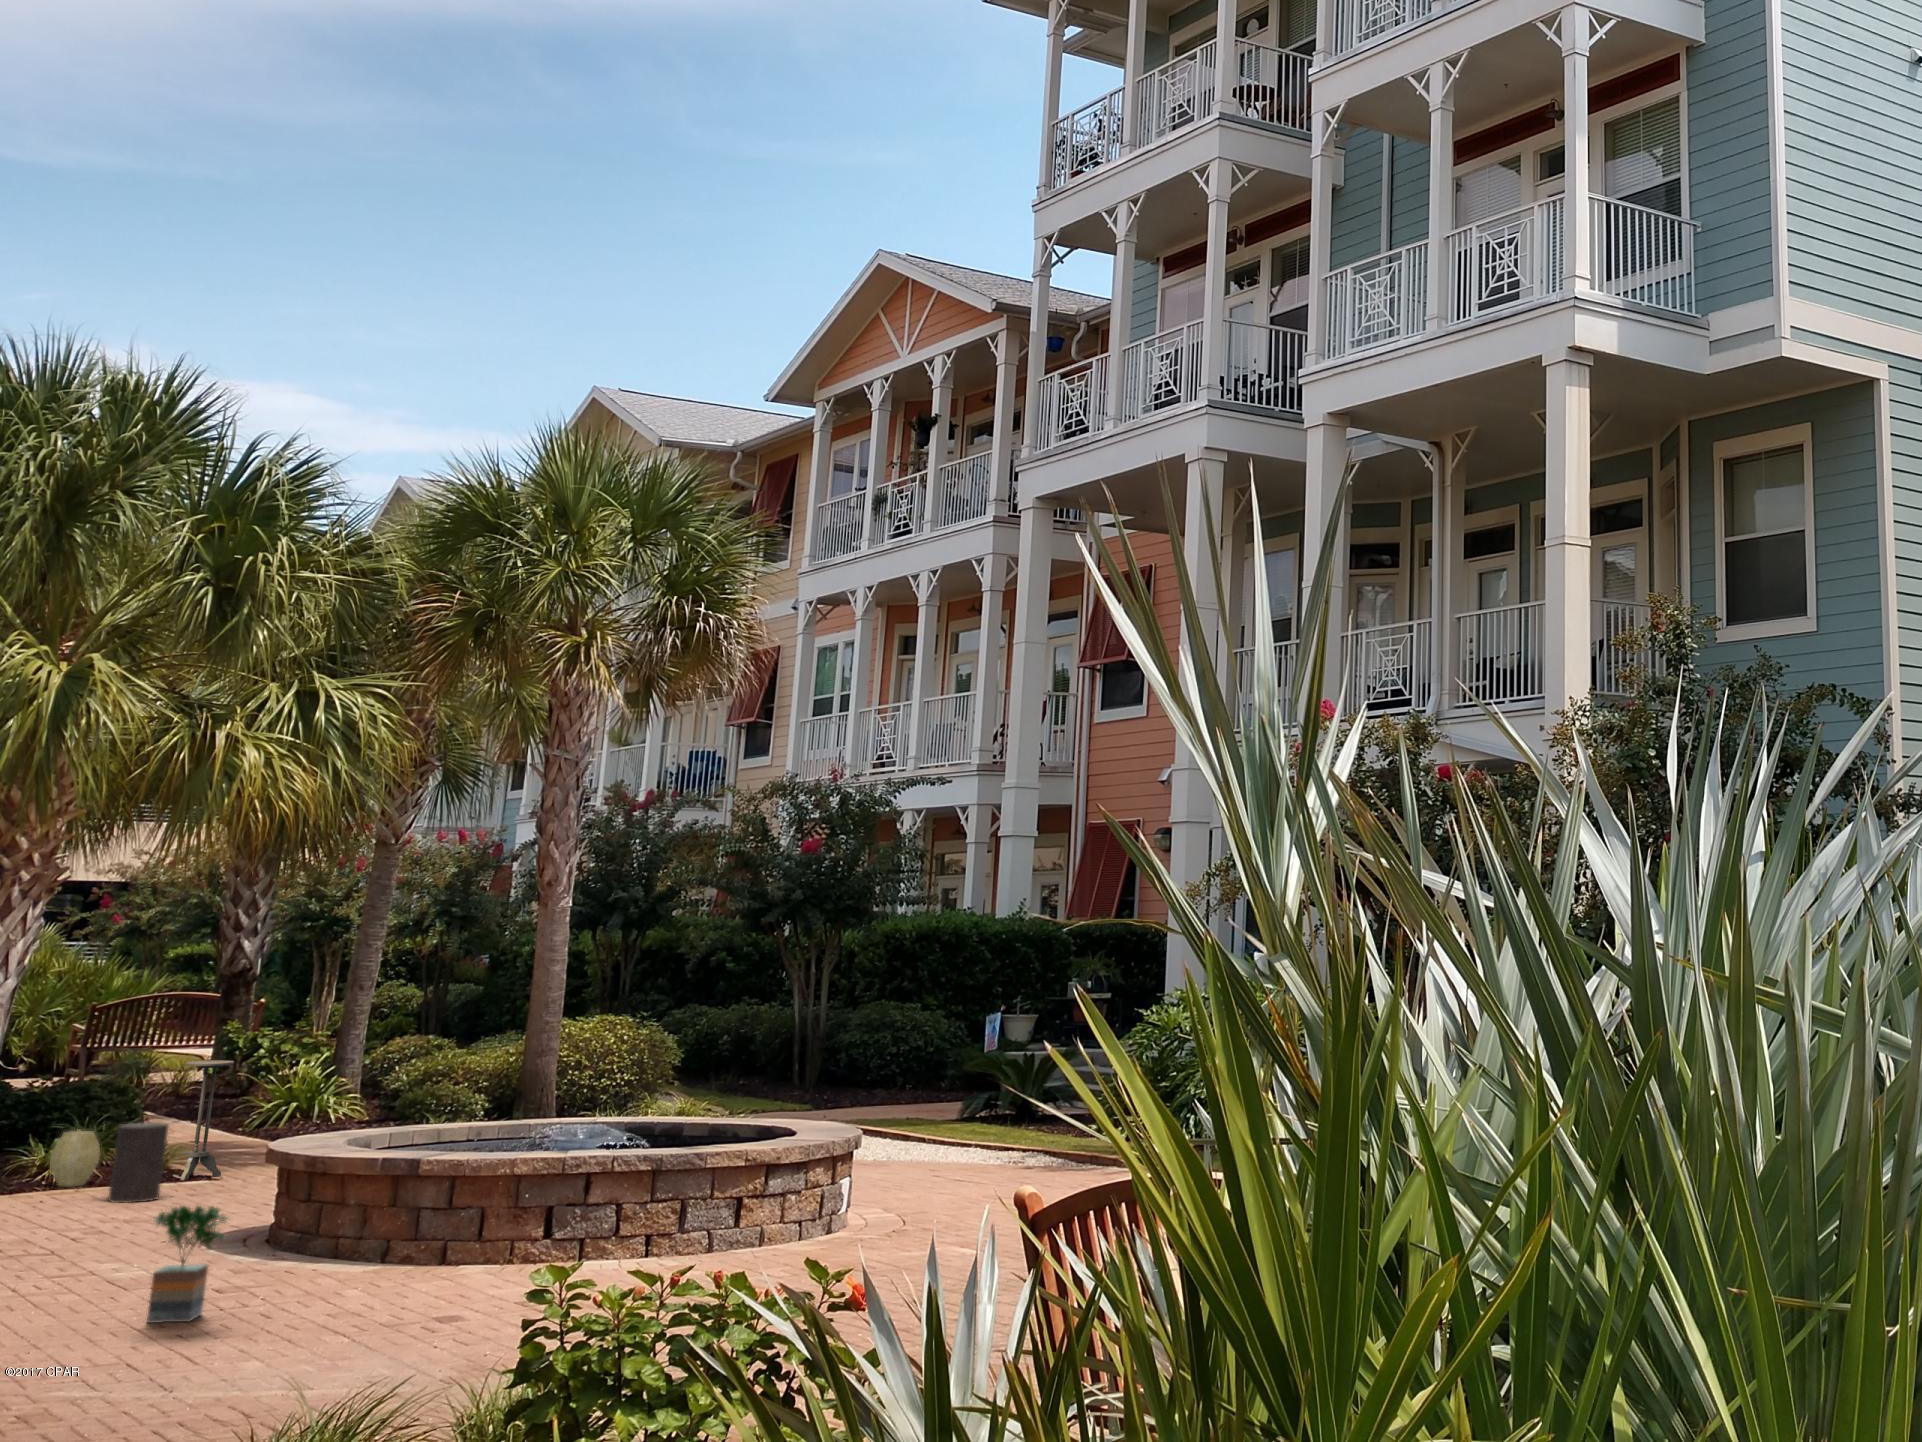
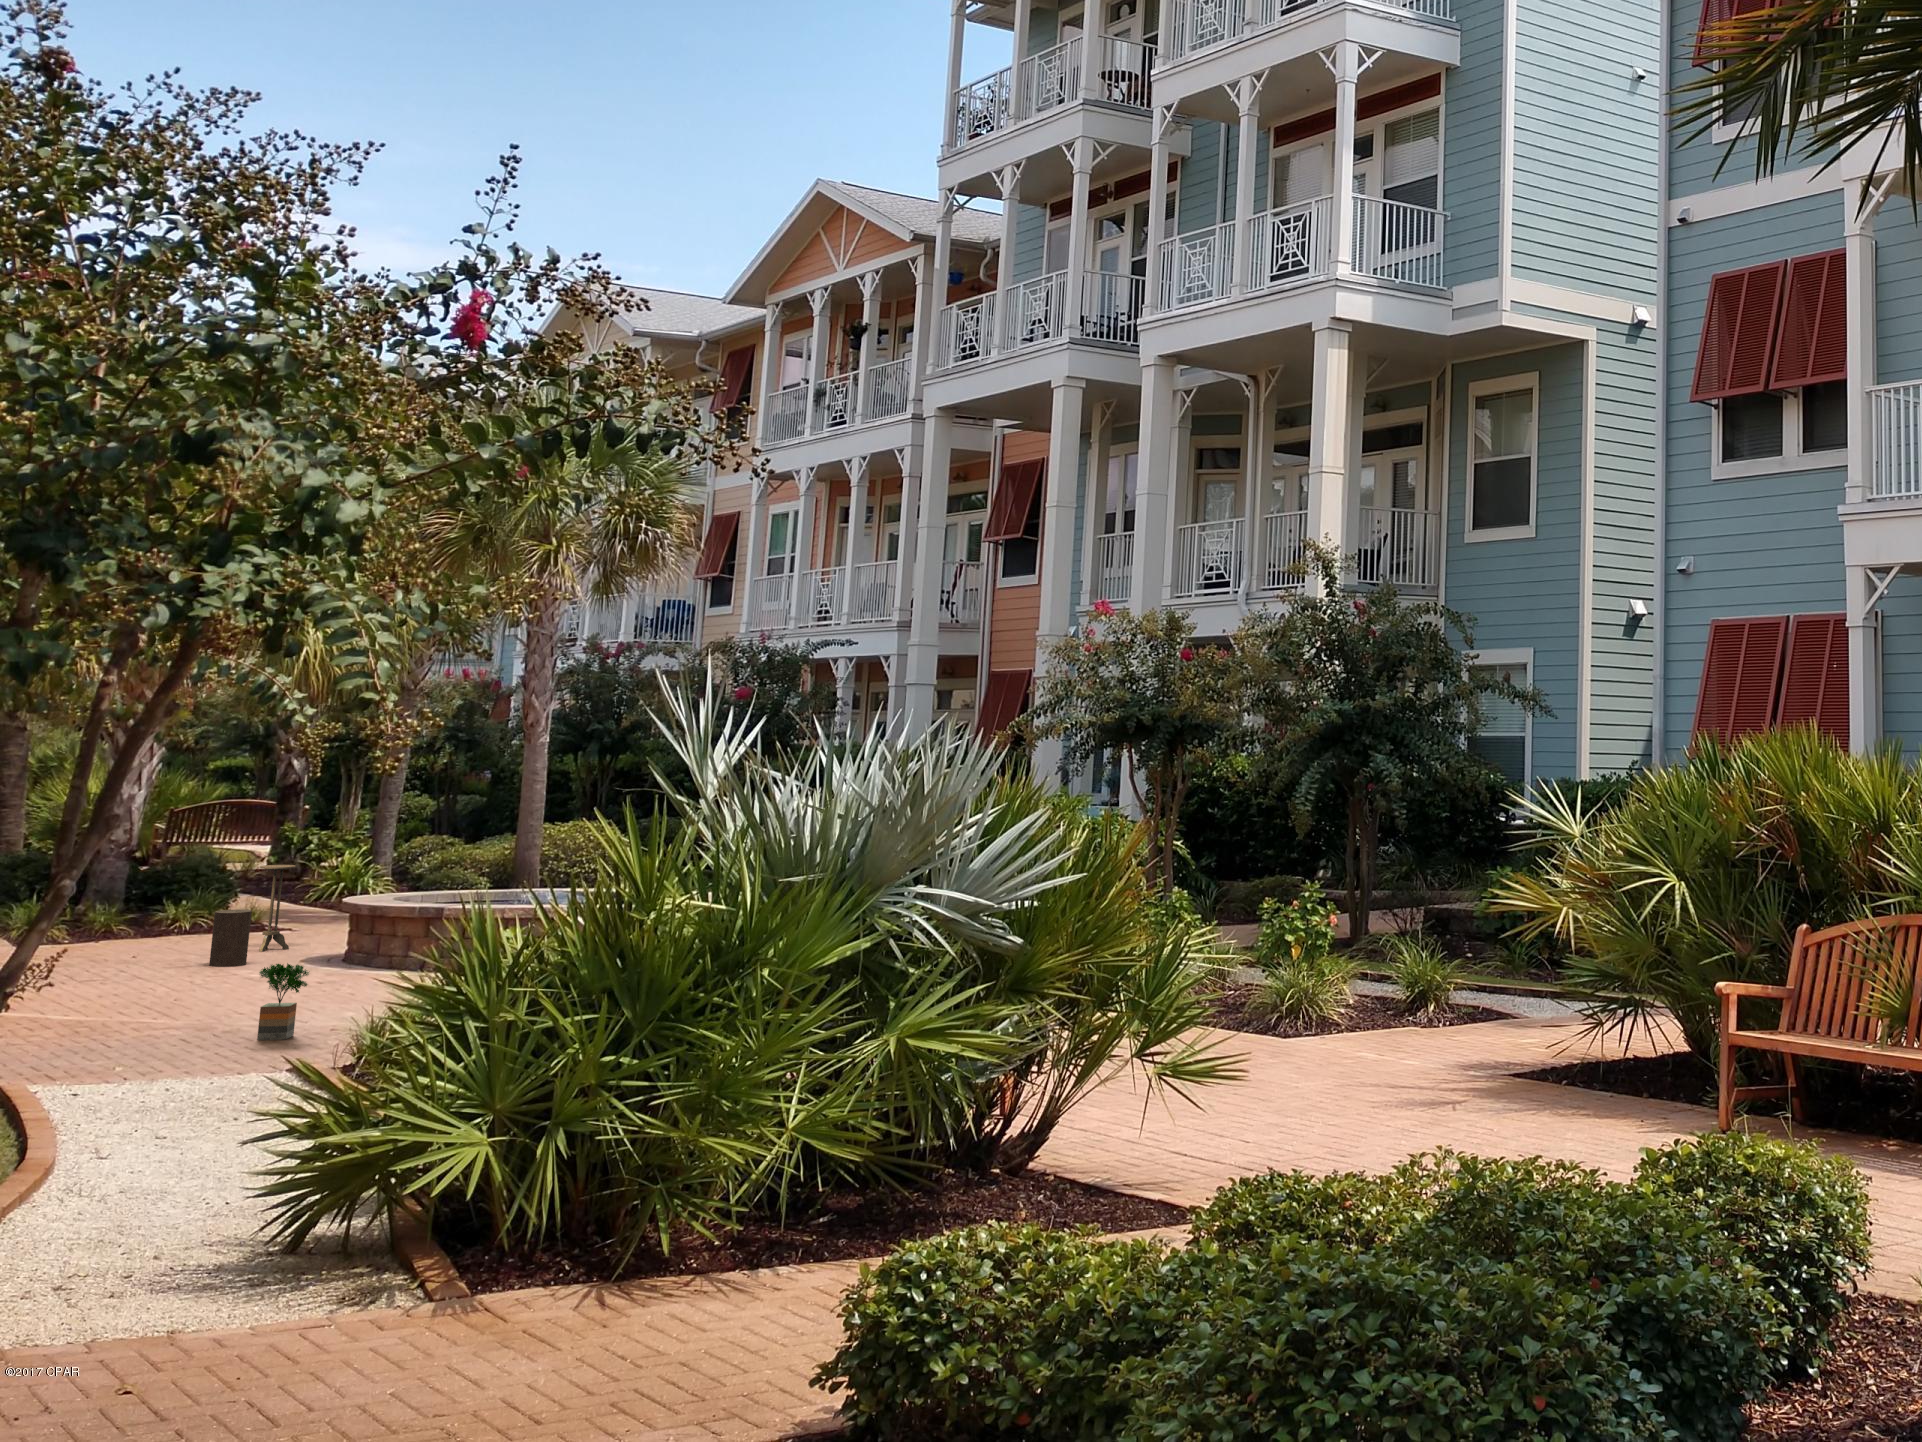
woven basket: present [50,1130,100,1187] -> none [163,914,200,956]

